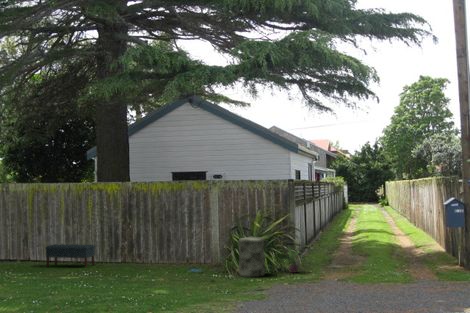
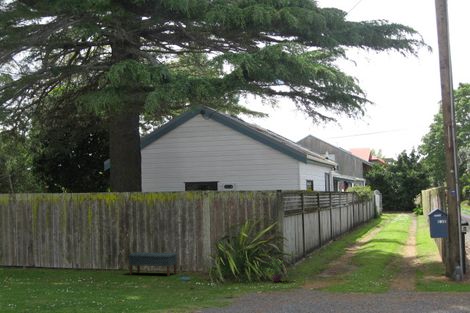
trash can: present [239,237,265,277] -> none [222,246,248,285]
bench: present [46,244,95,268] -> present [128,252,177,276]

